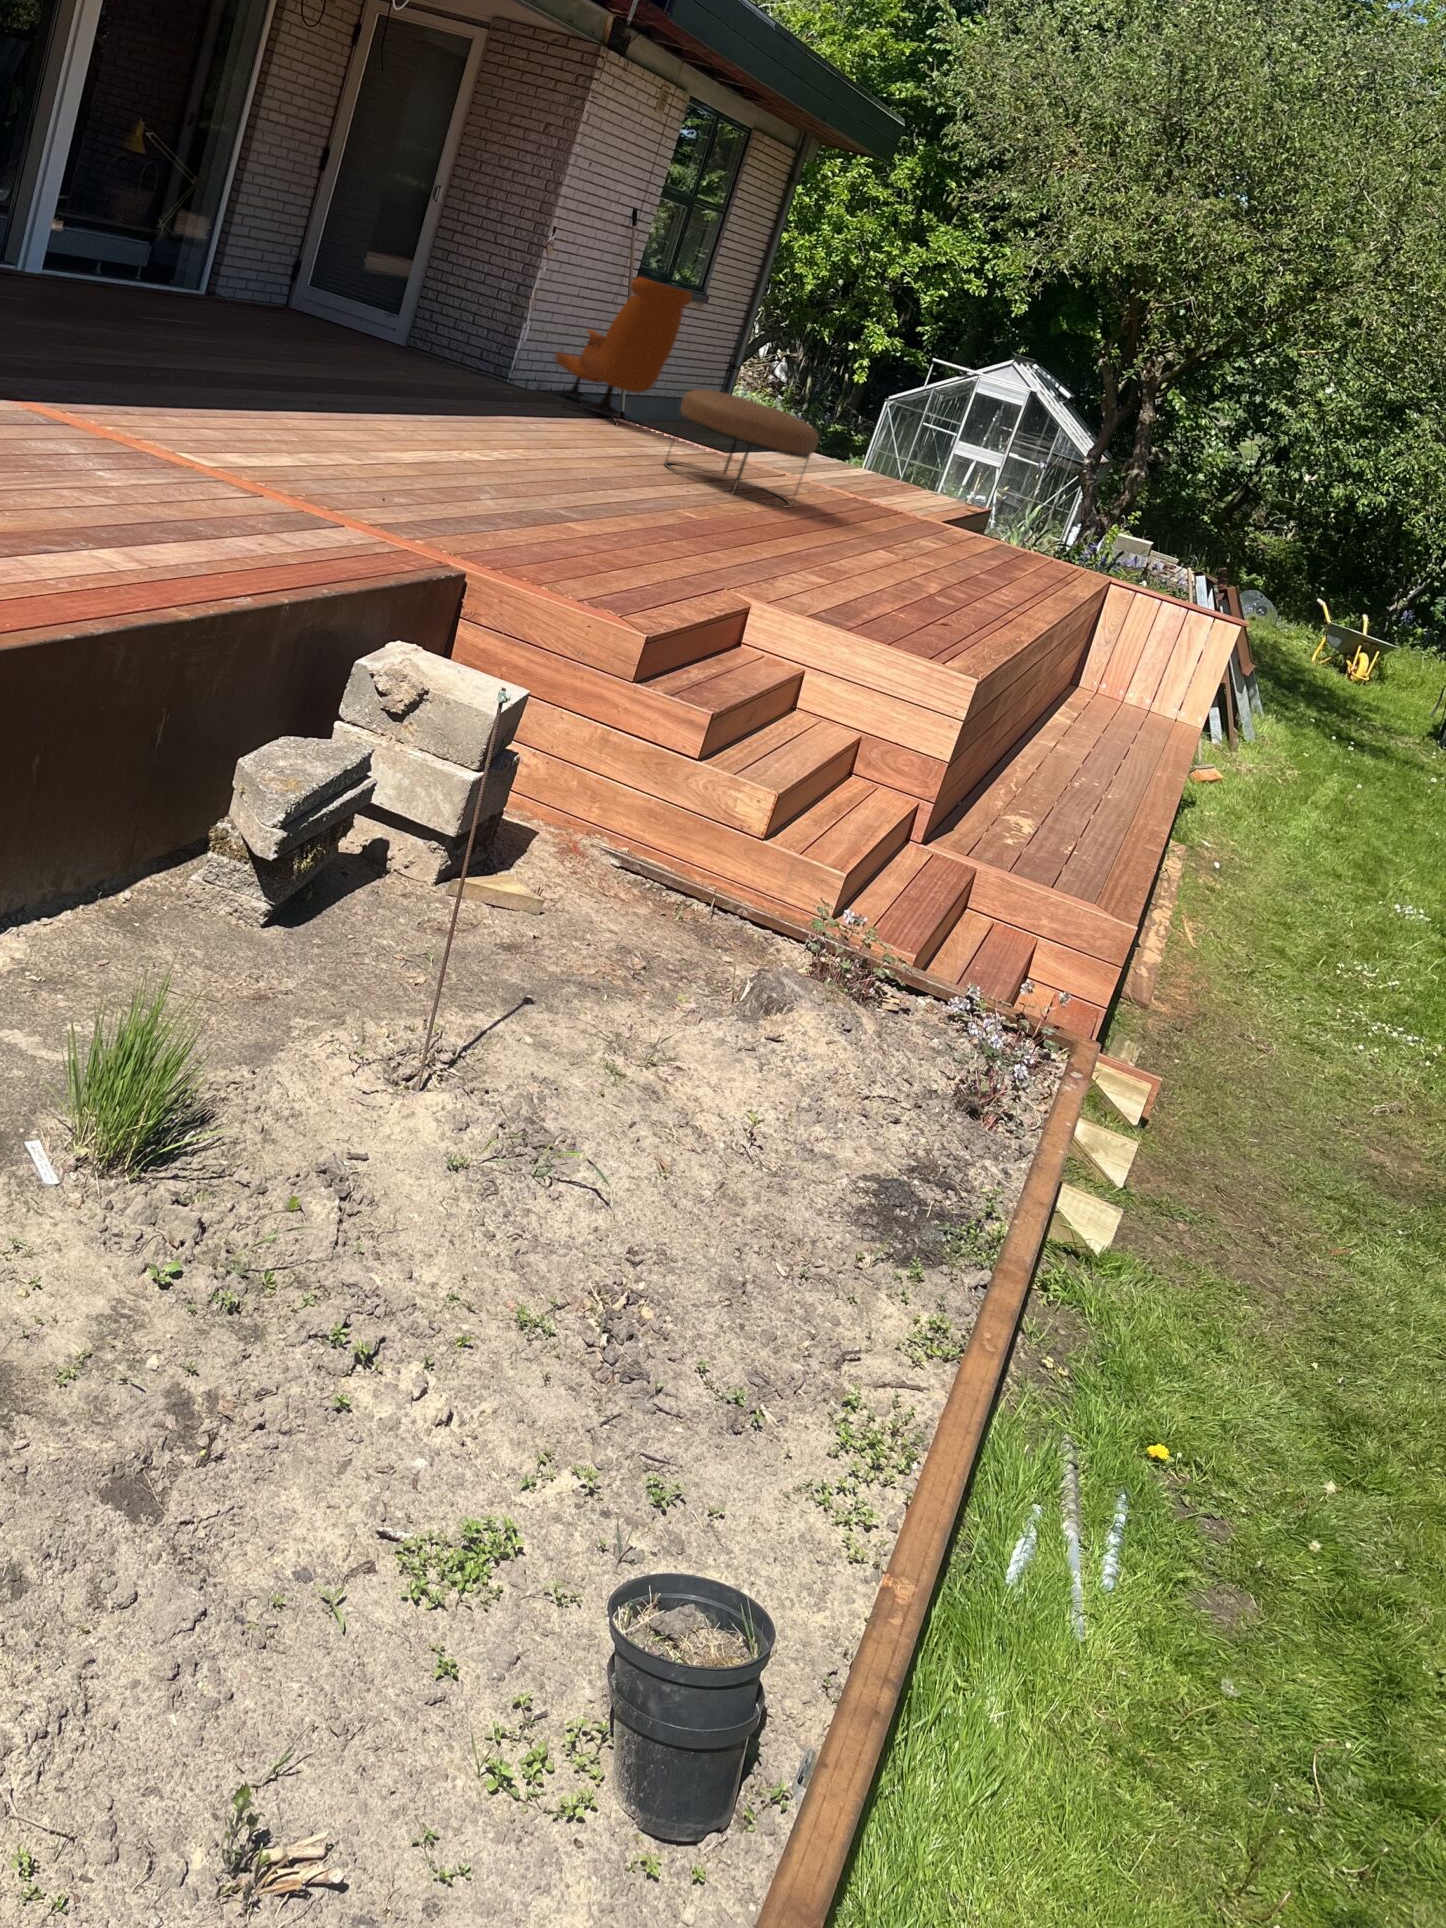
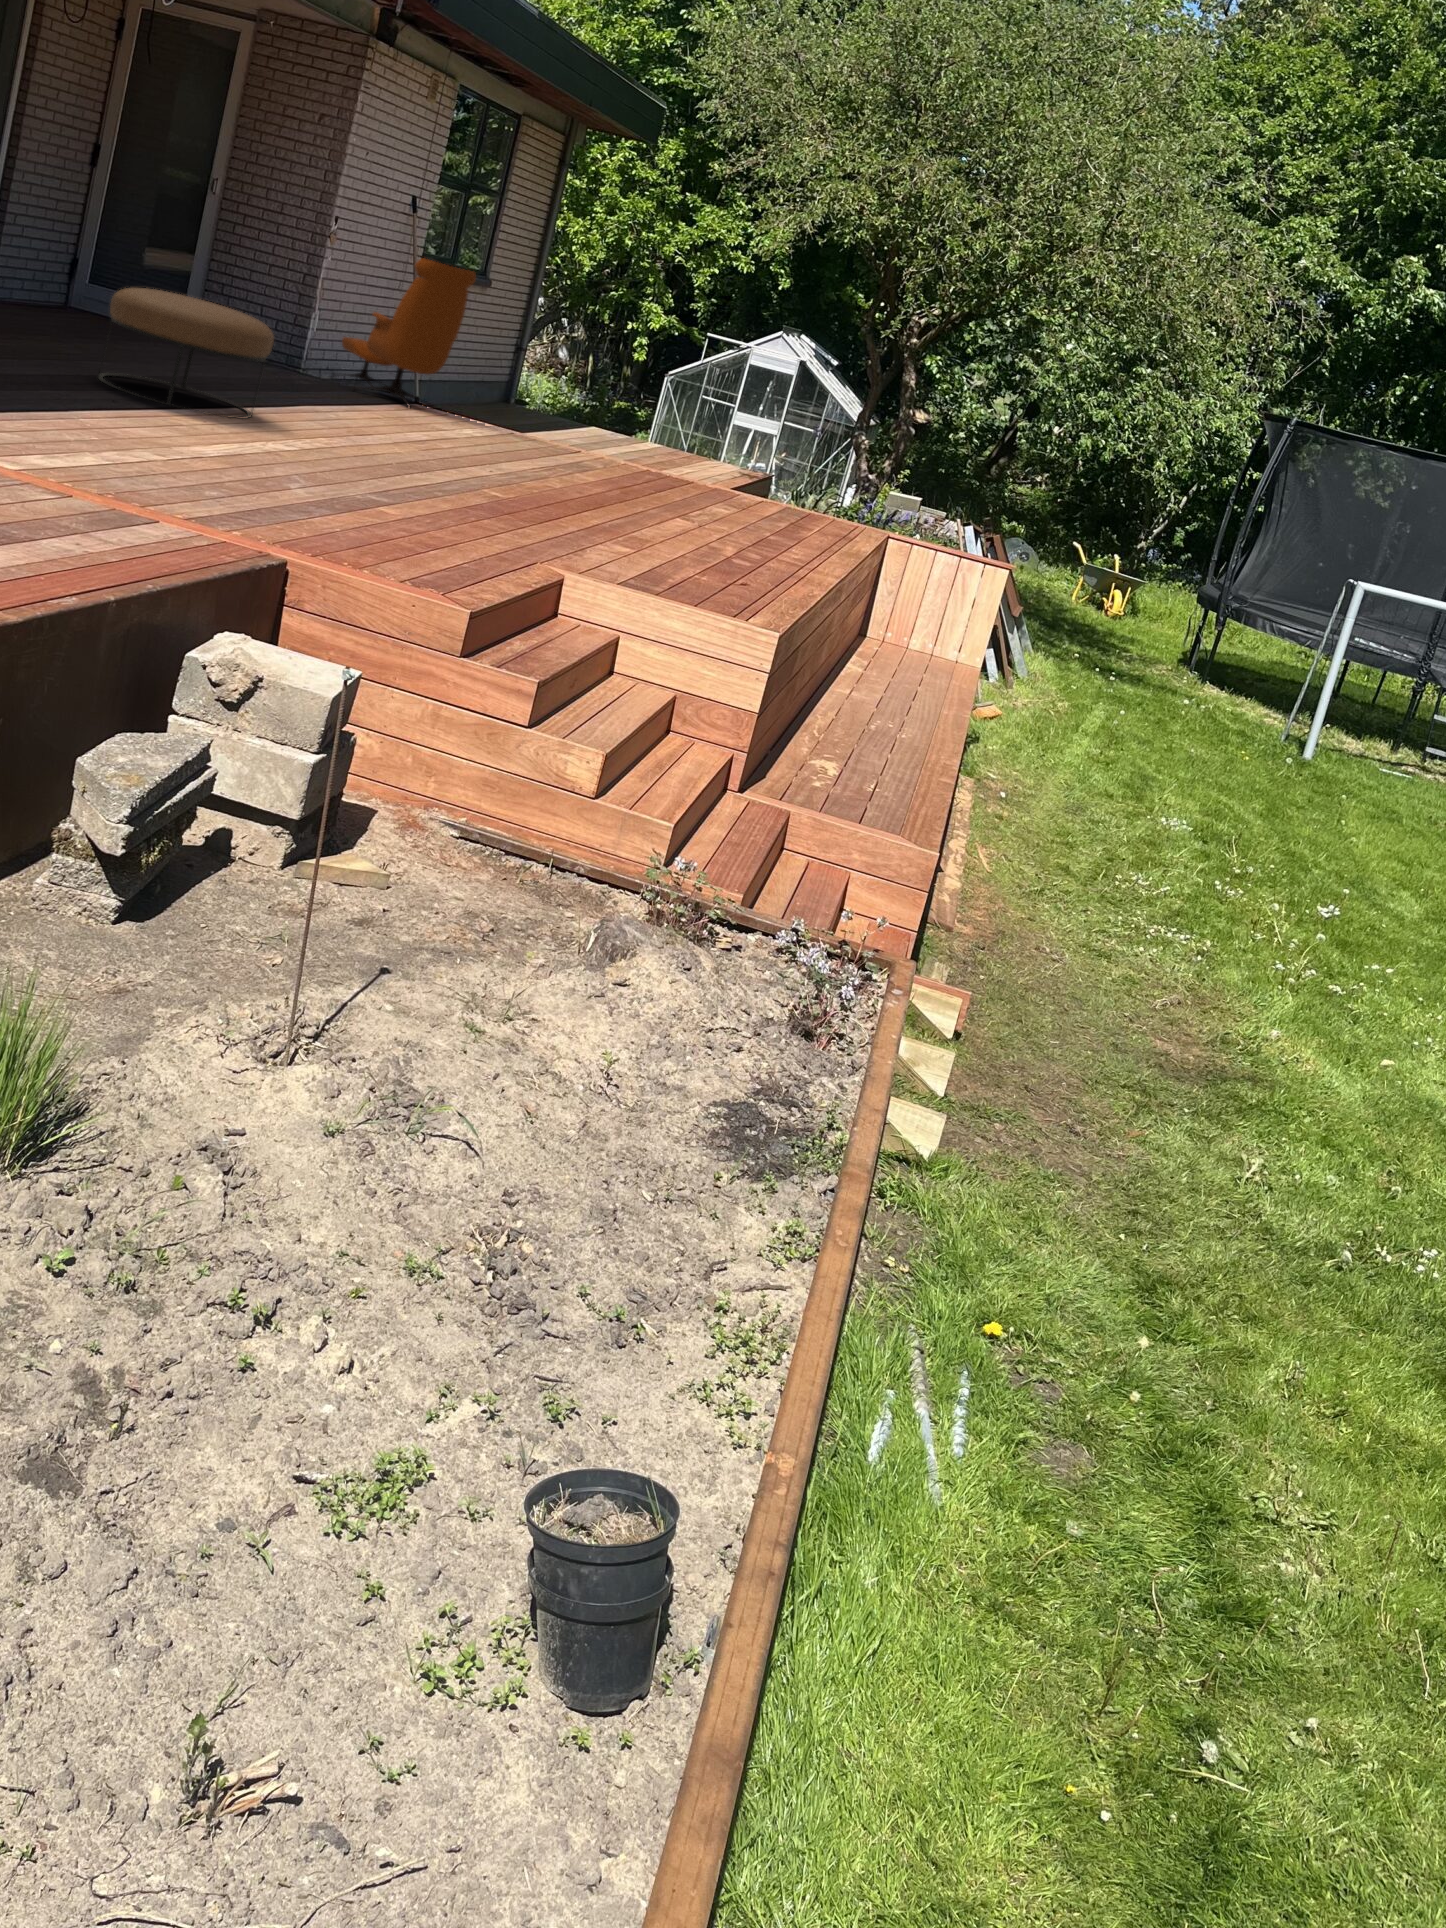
ottoman: present [664,389,819,508] -> present [98,288,274,419]

